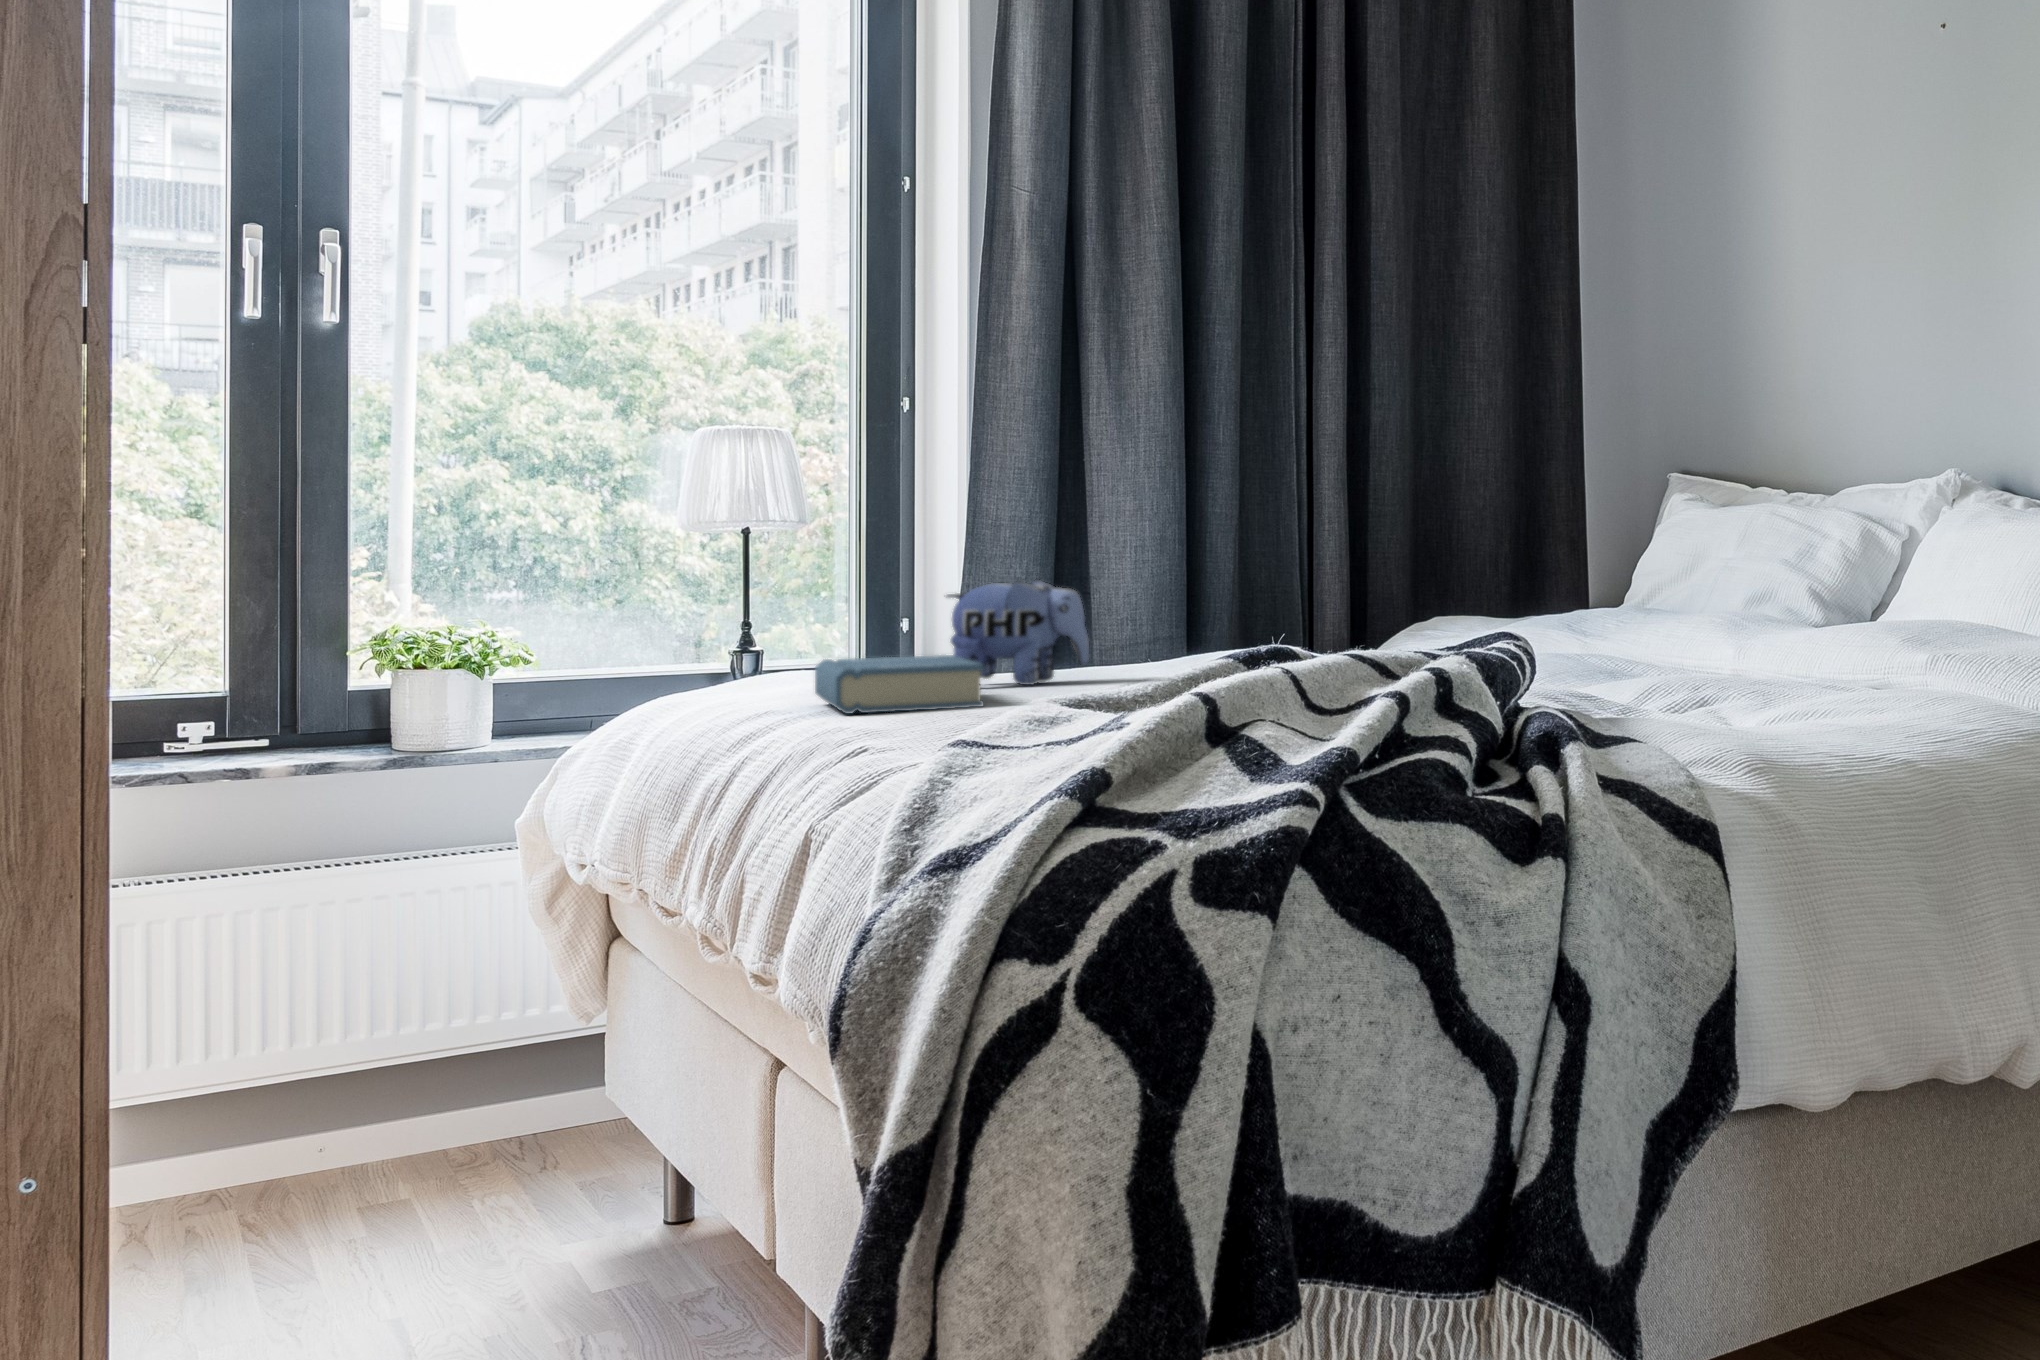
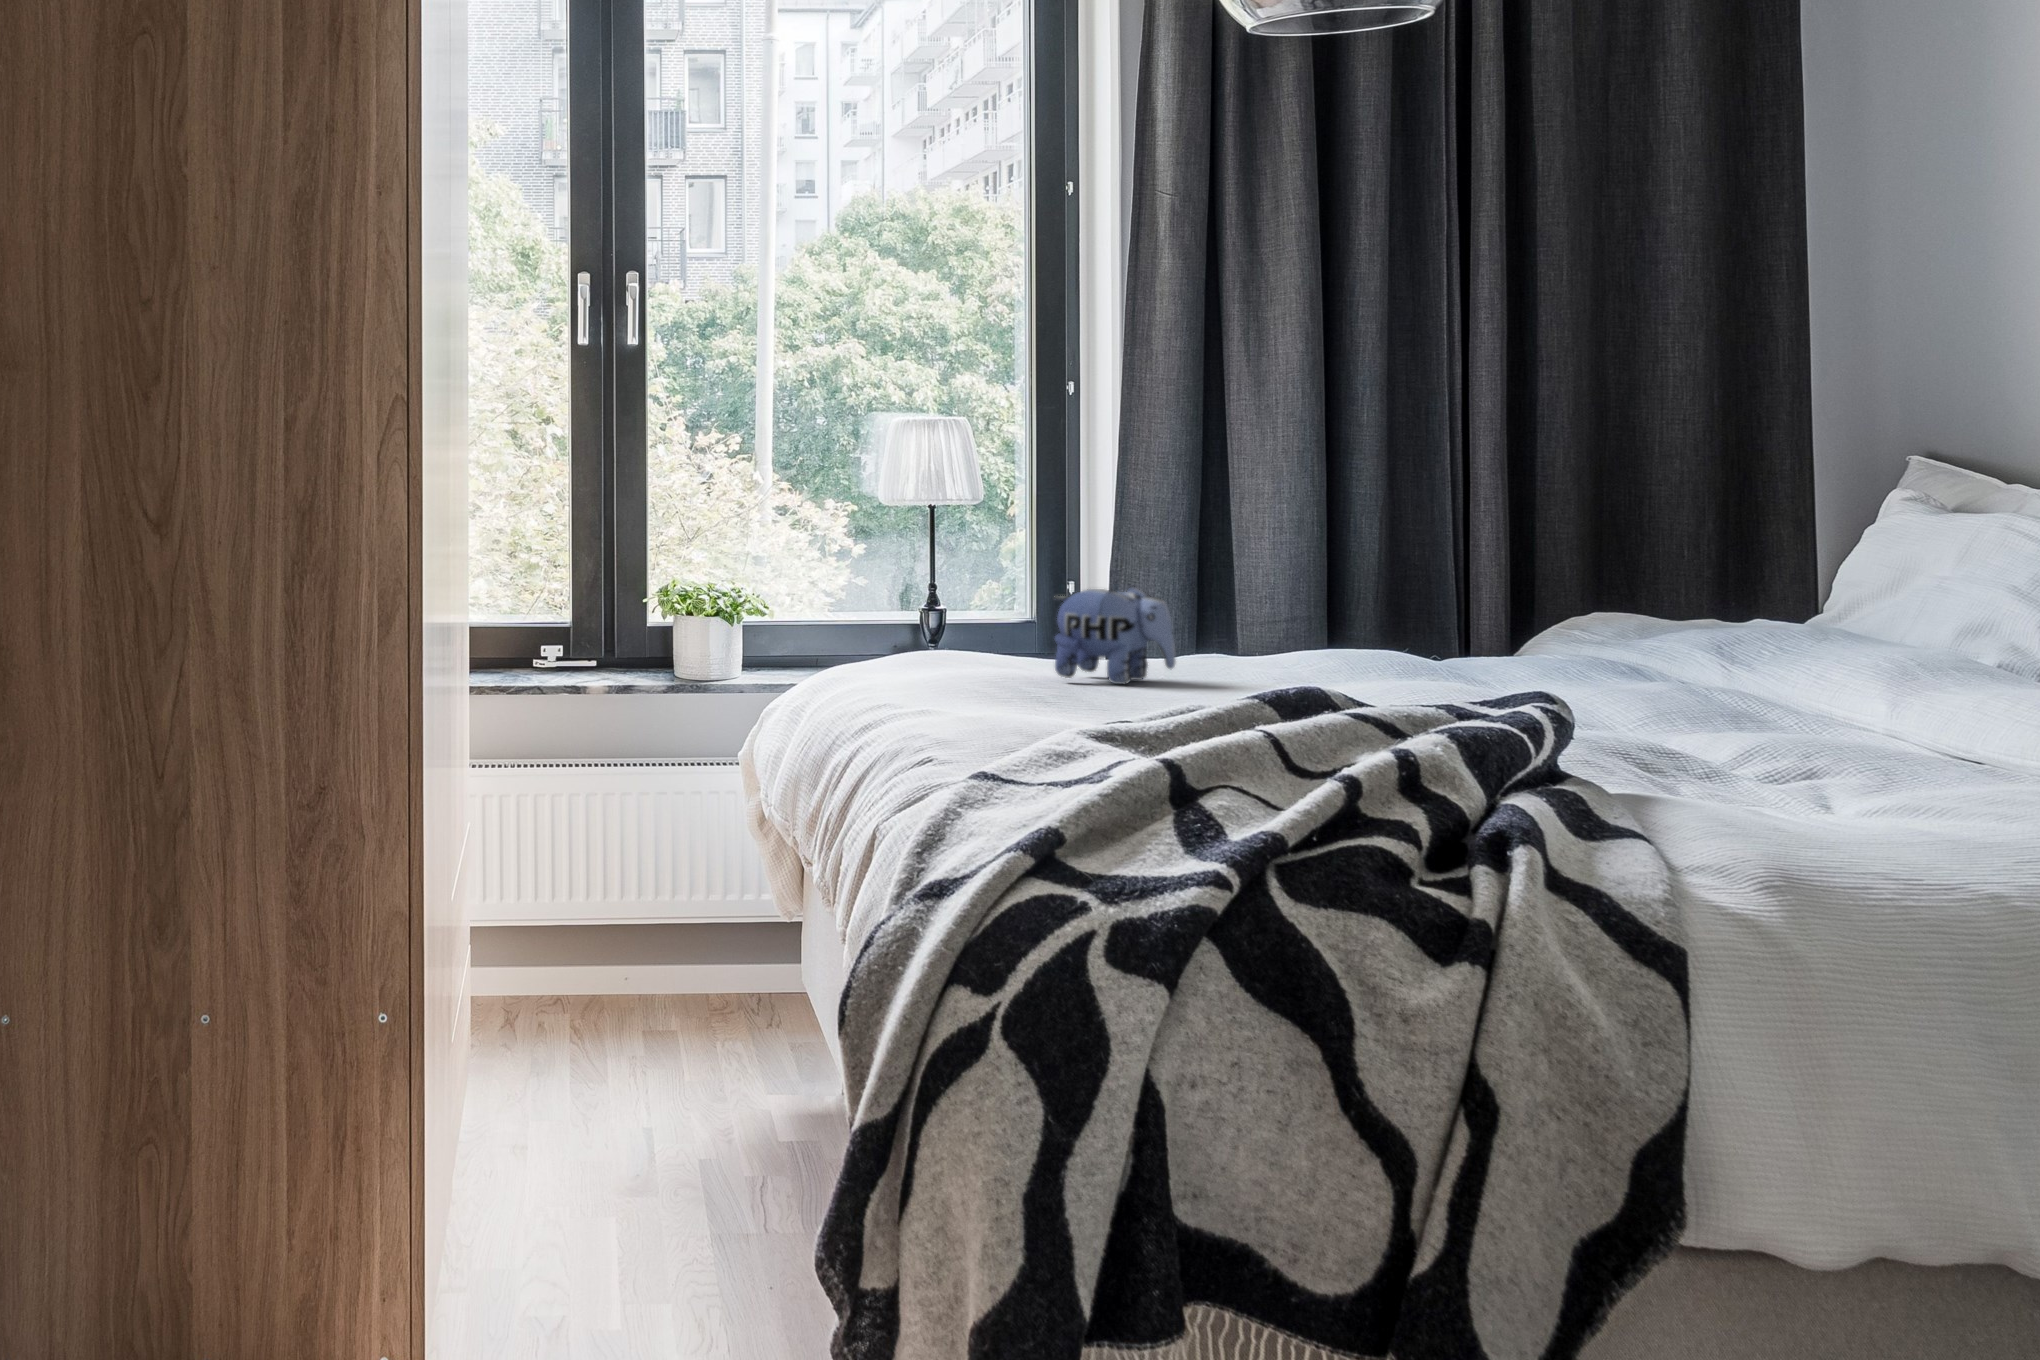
hardback book: present [815,655,984,714] -> none [934,656,1055,716]

